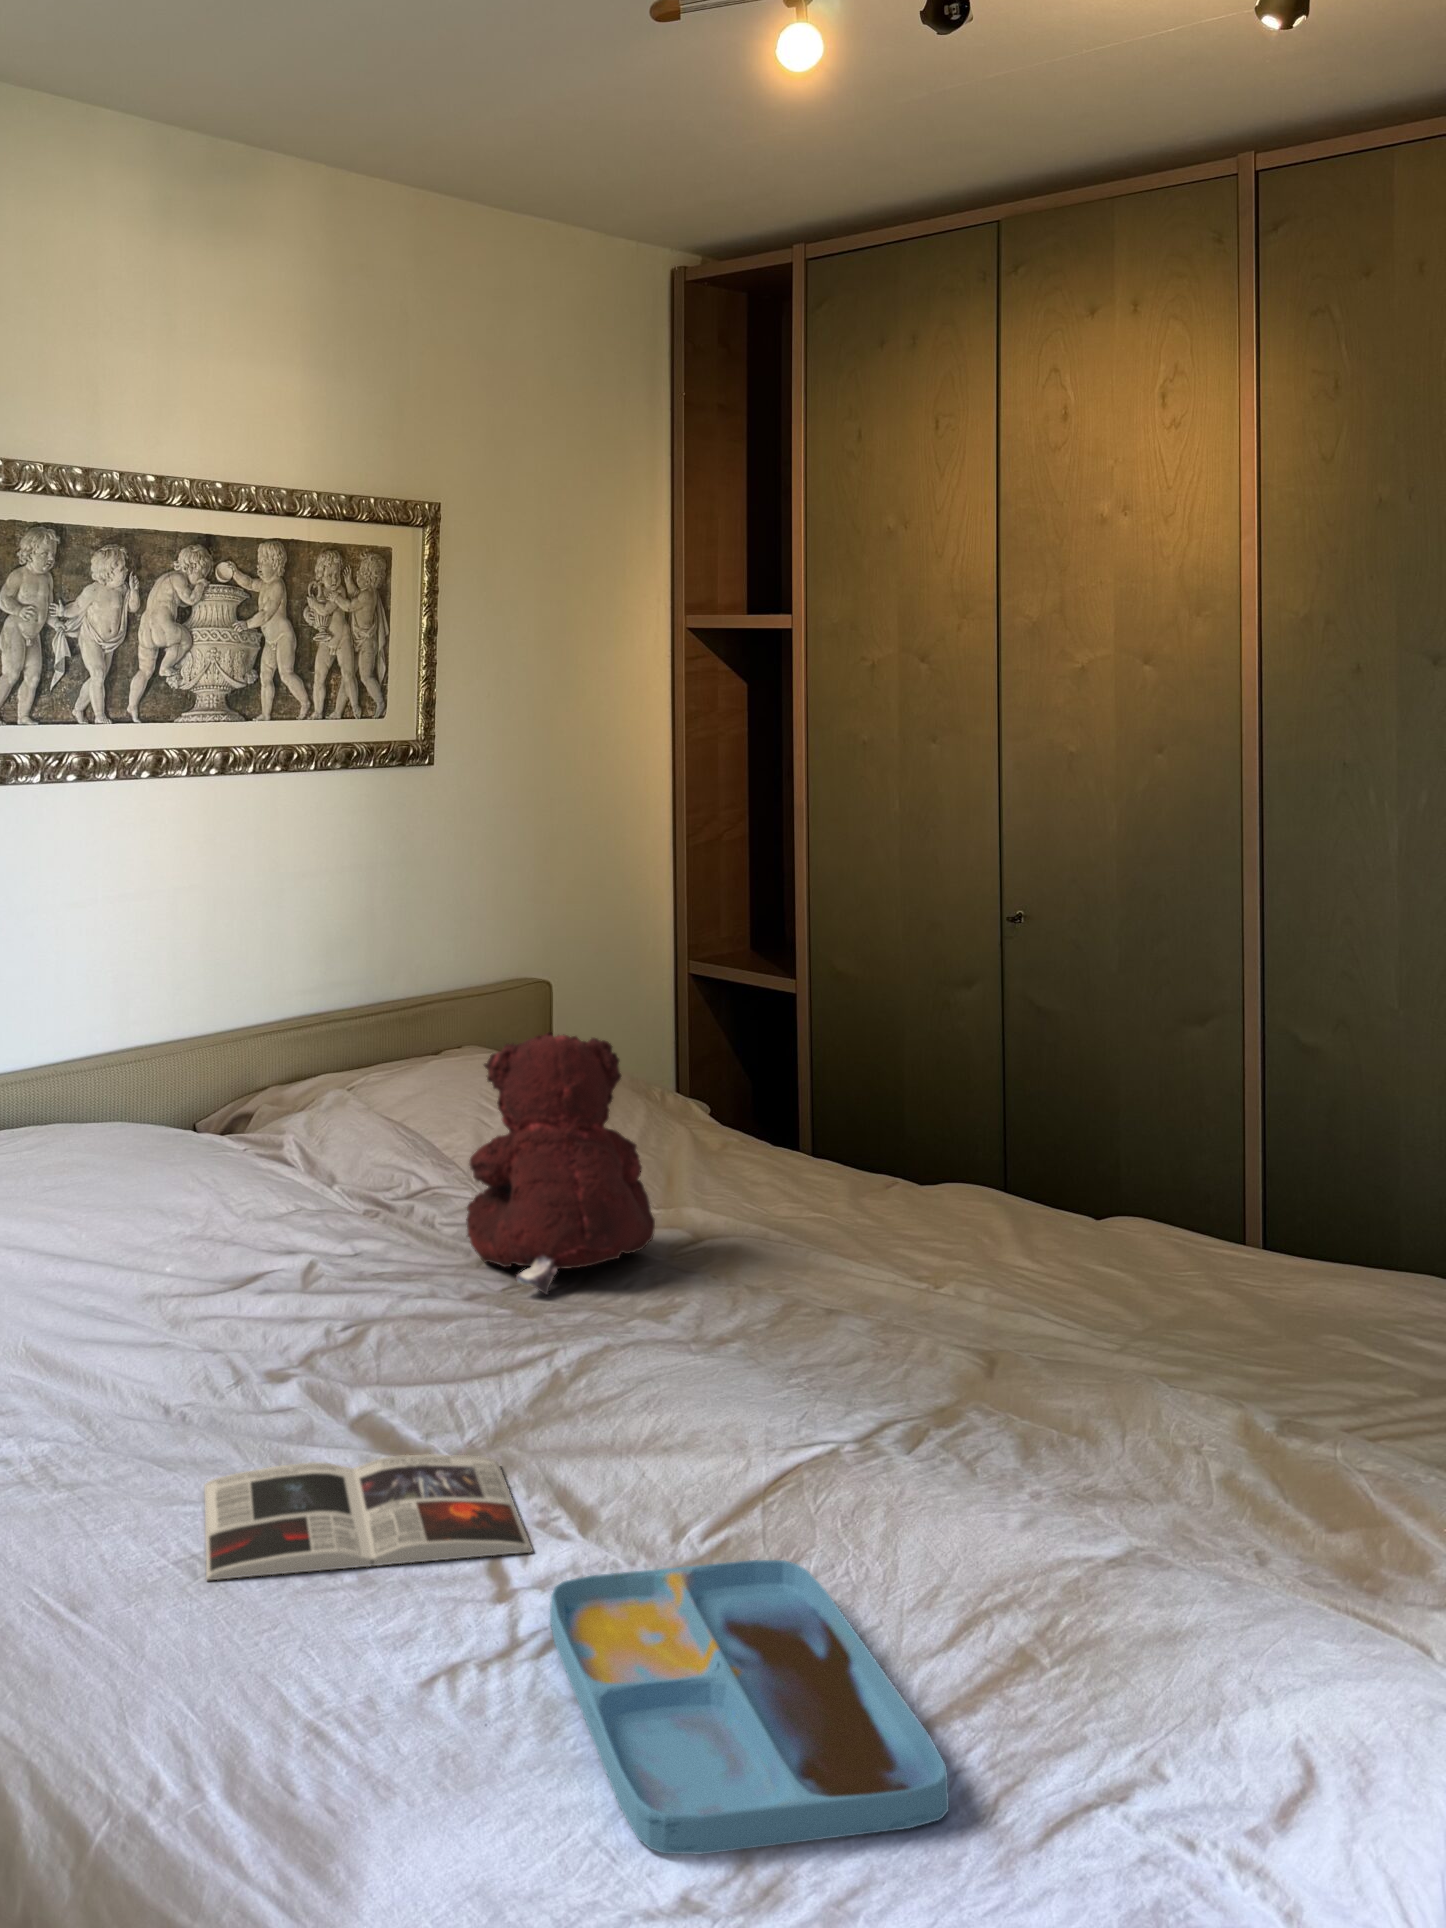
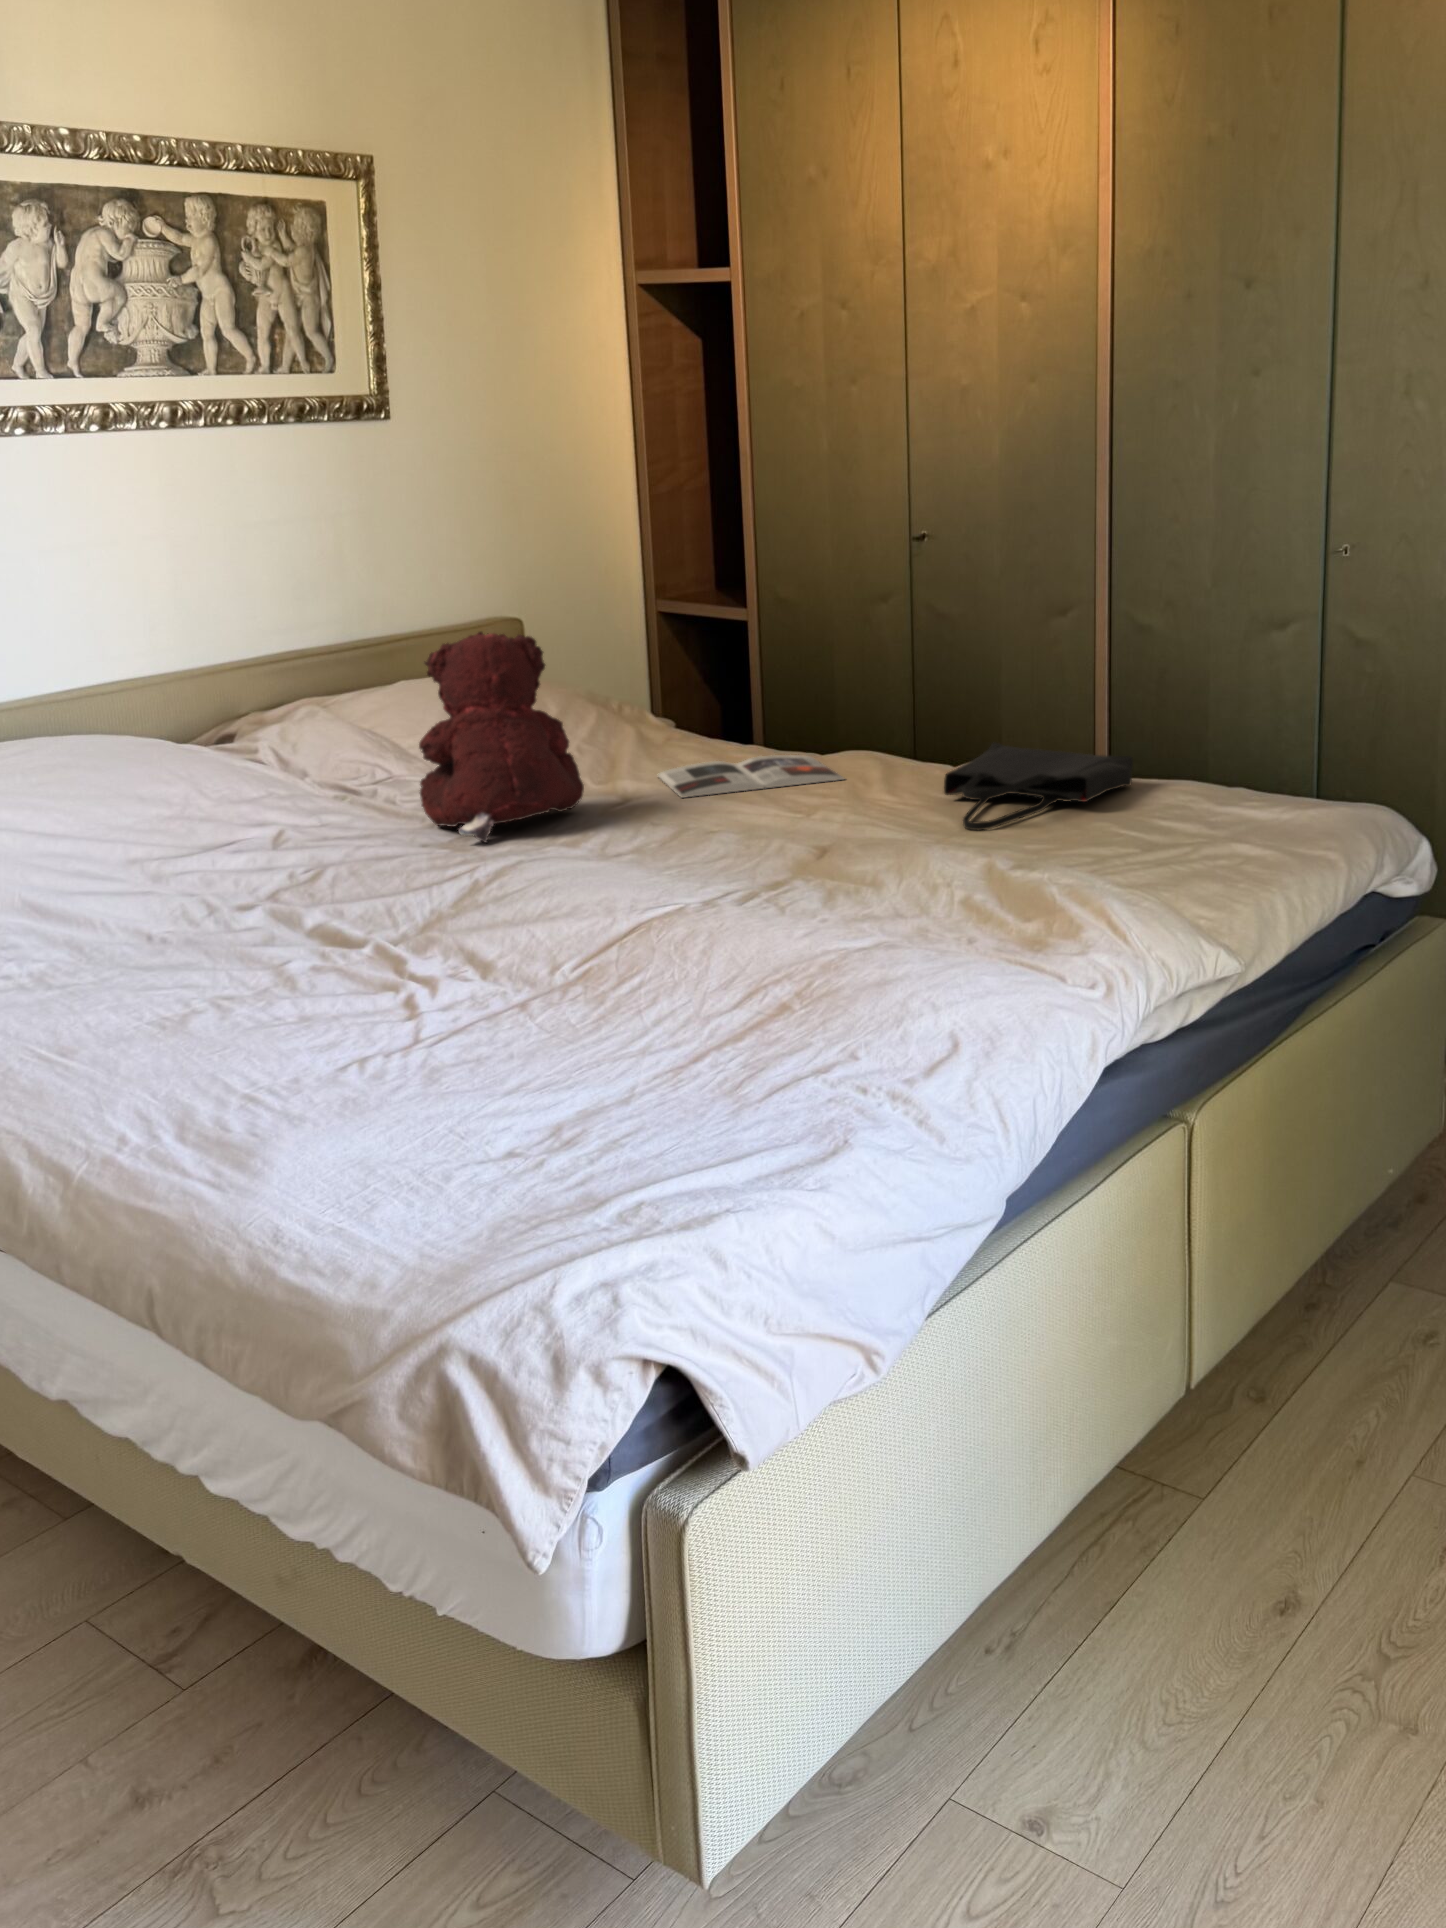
tote bag: none [1103,1202,1347,1337] -> present [944,743,1133,830]
magazine: present [204,1454,533,1580] -> present [658,755,844,798]
tray: present [550,1560,949,1855] -> none [437,968,699,1119]

